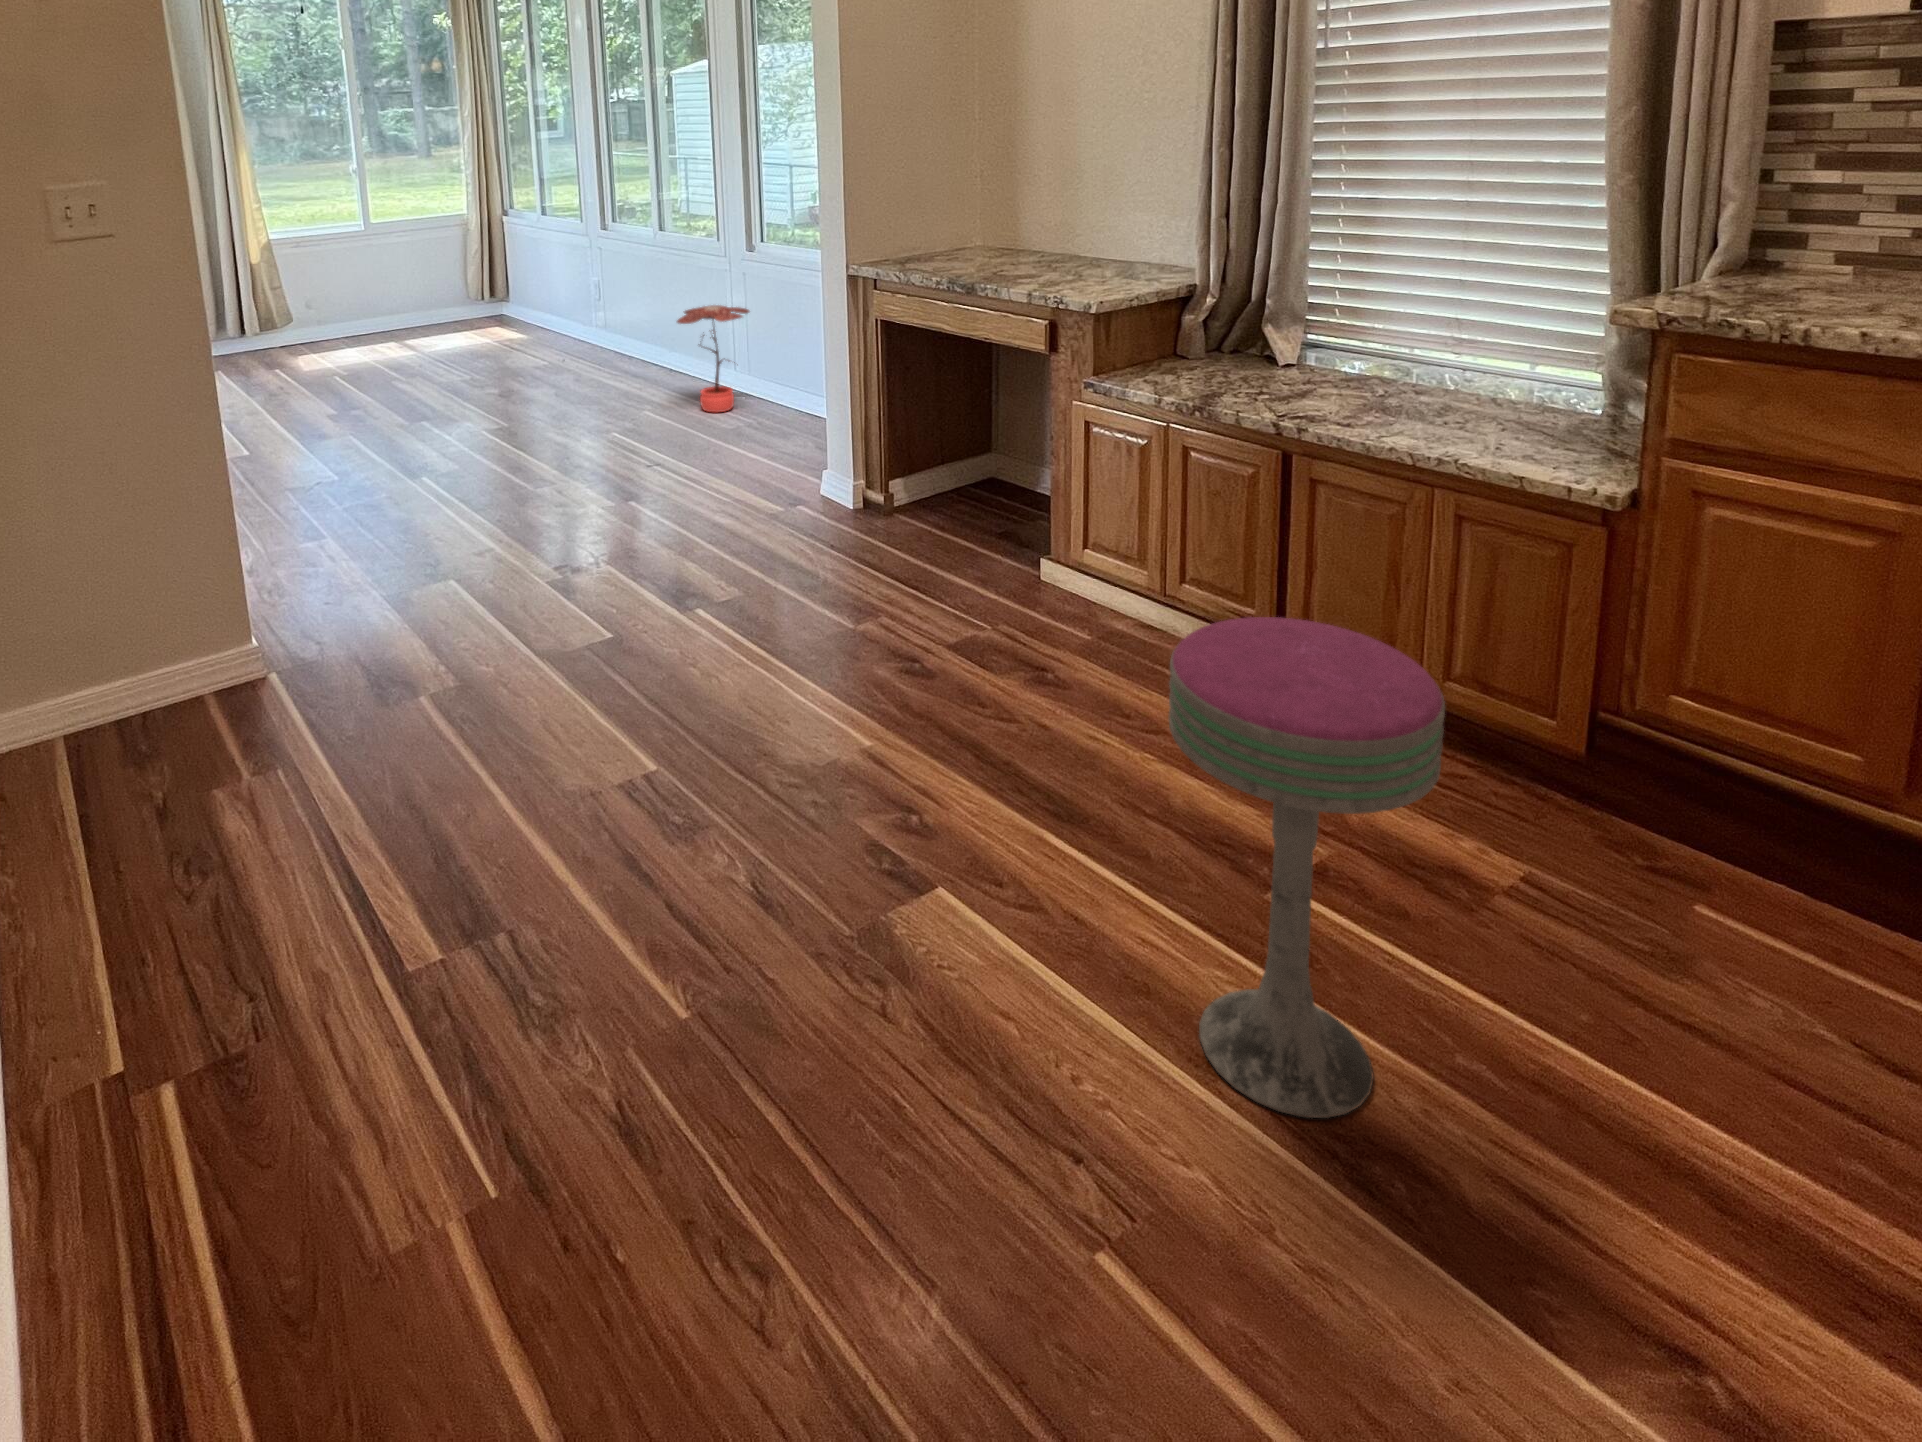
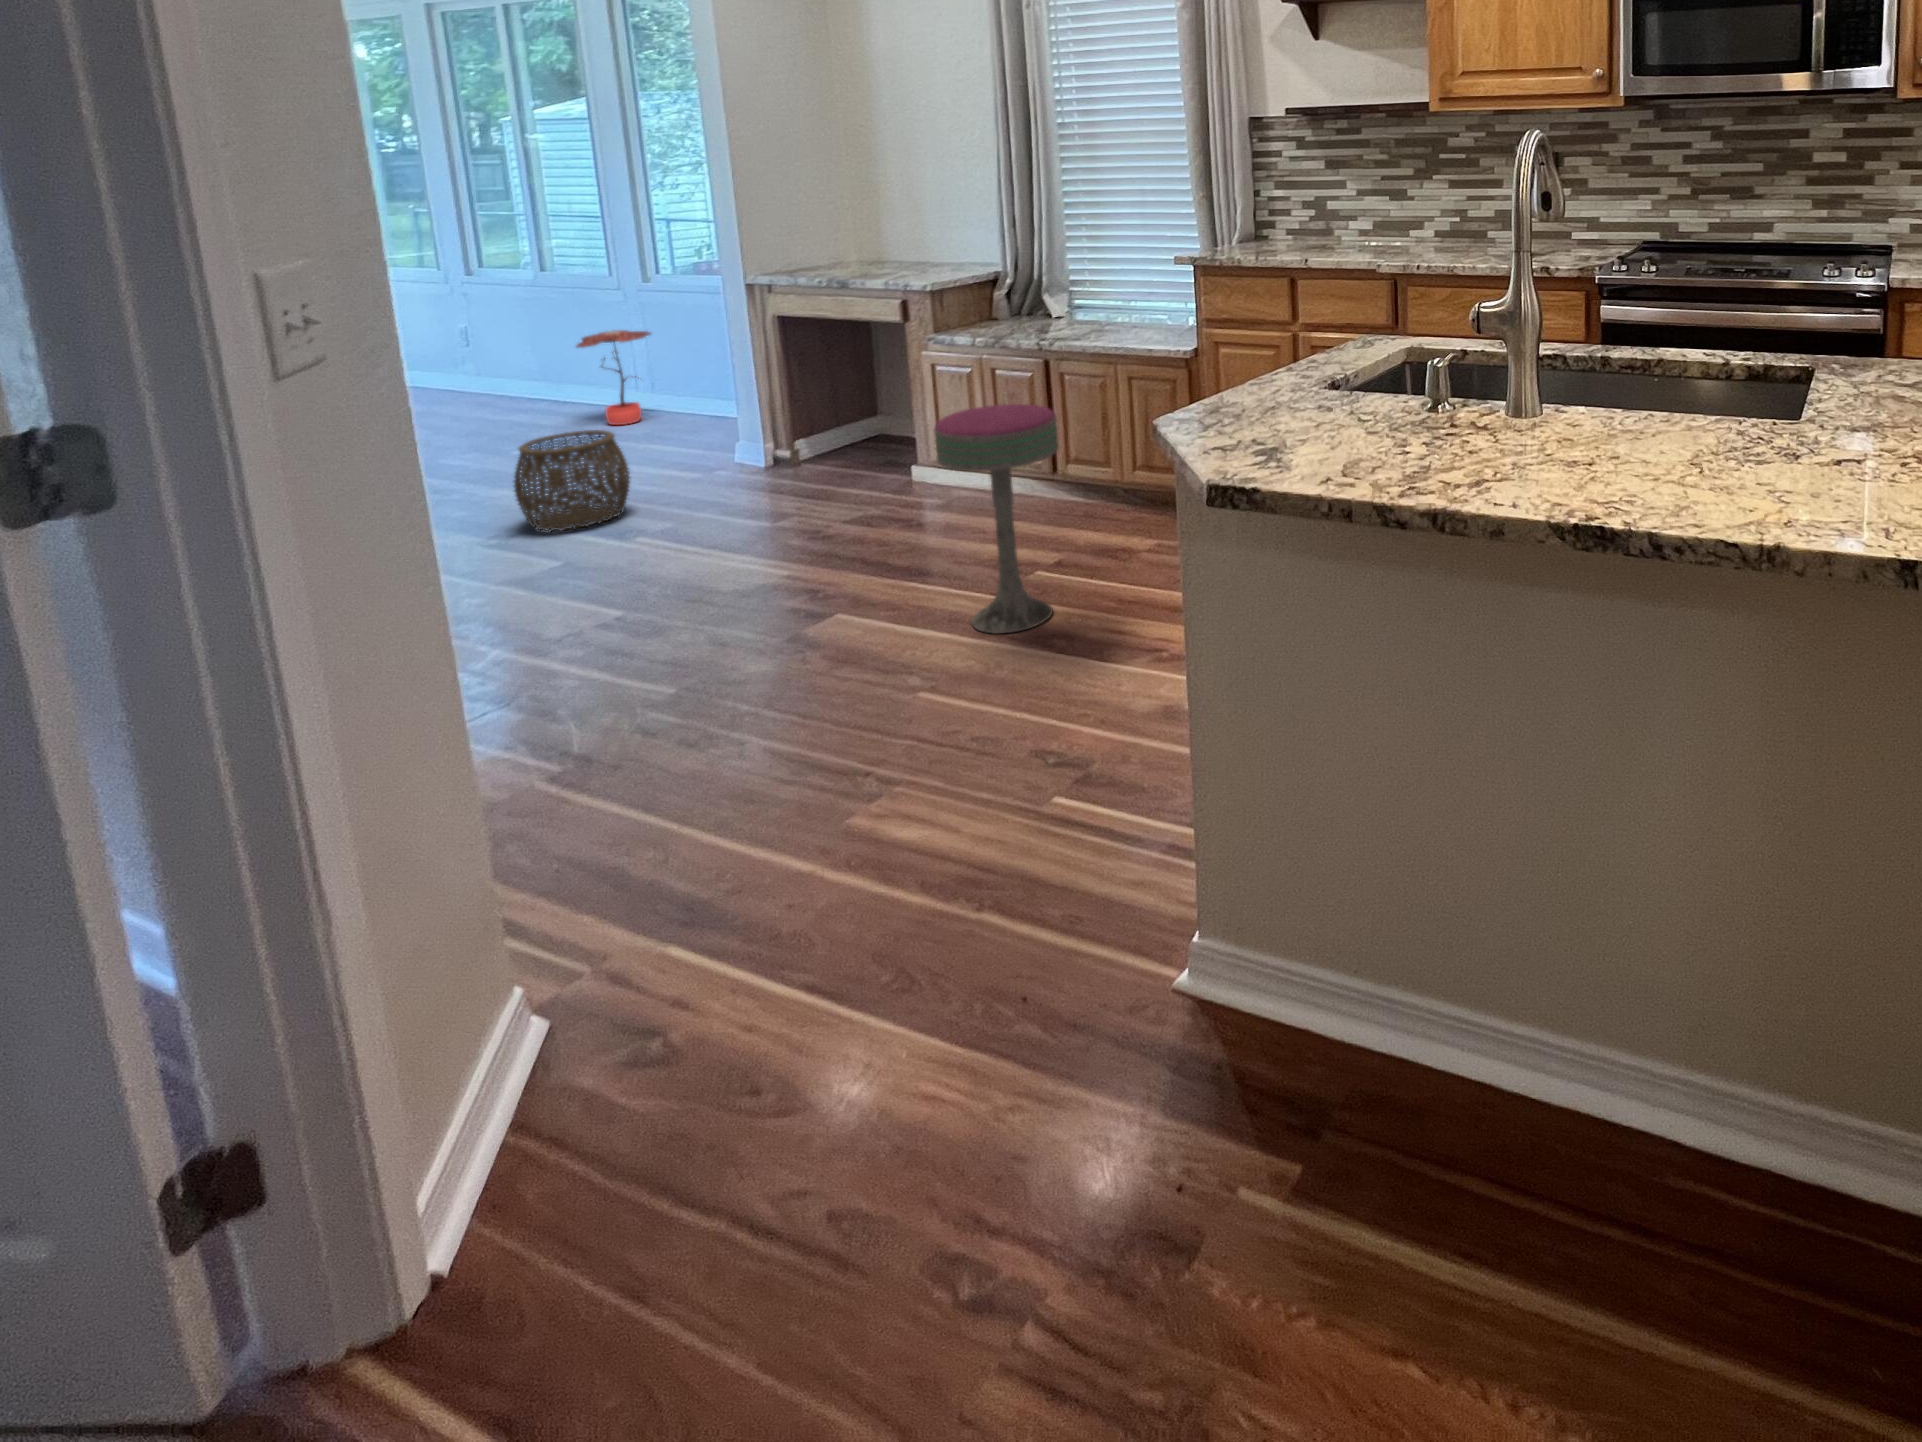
woven basket: none [586,451,705,580] -> present [514,430,630,532]

